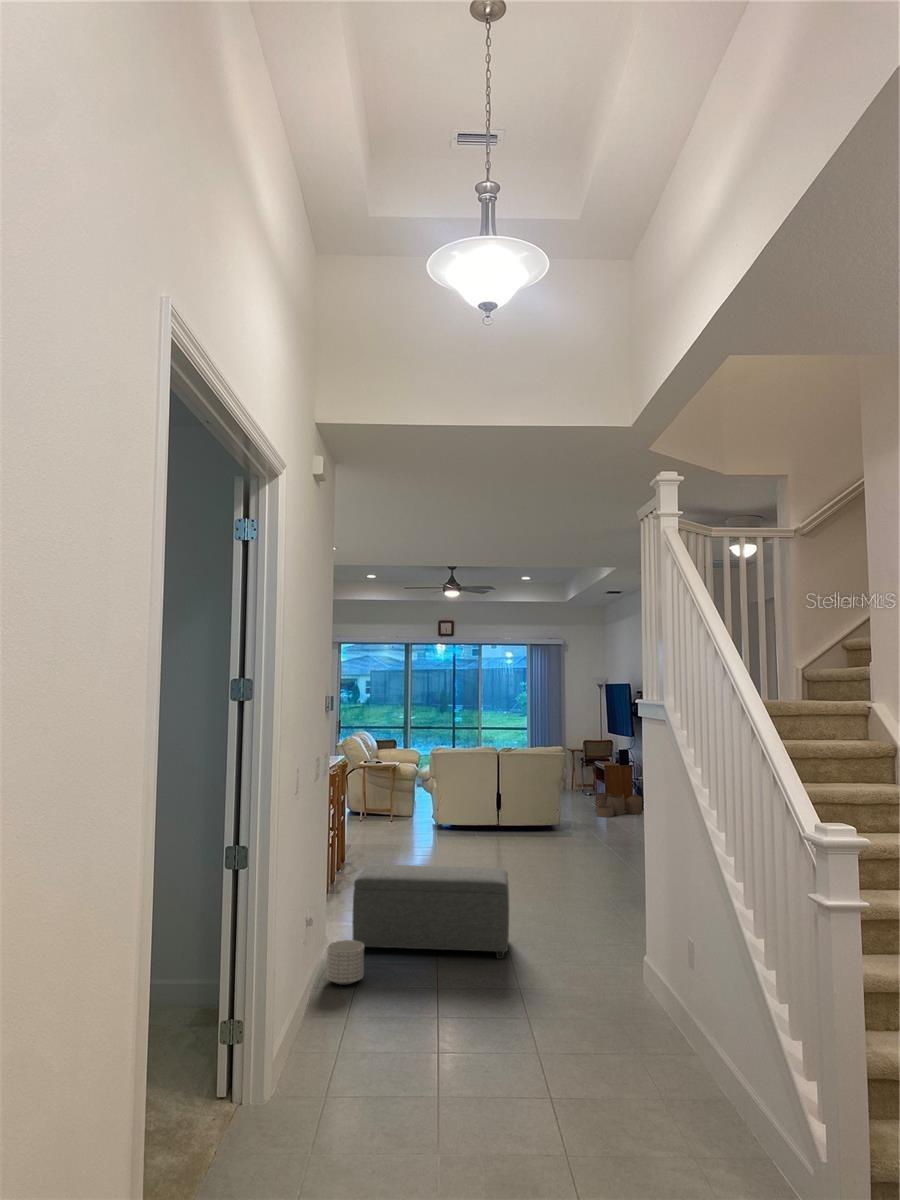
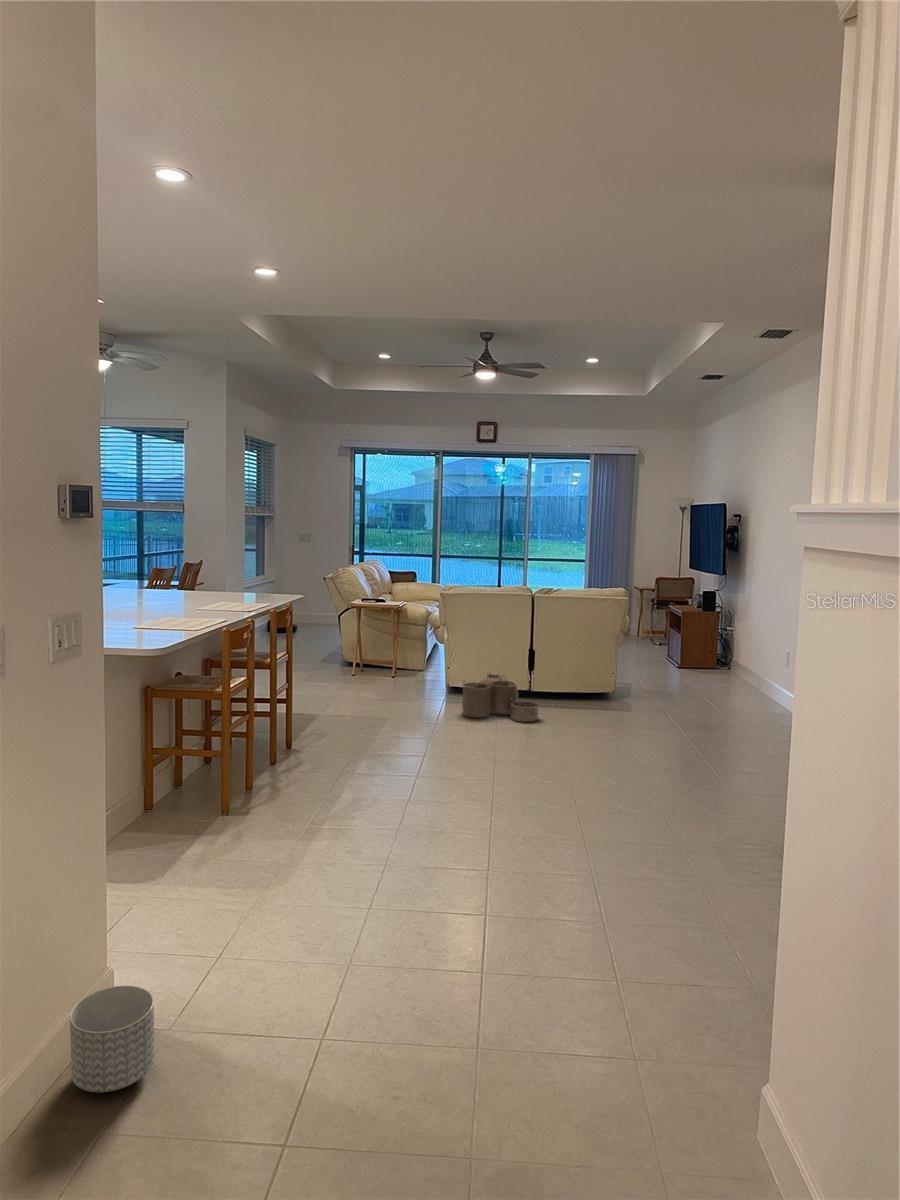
woven basket: present [595,791,643,817] -> present [462,674,539,722]
ottoman: present [352,864,509,959] -> none [182,802,491,1011]

